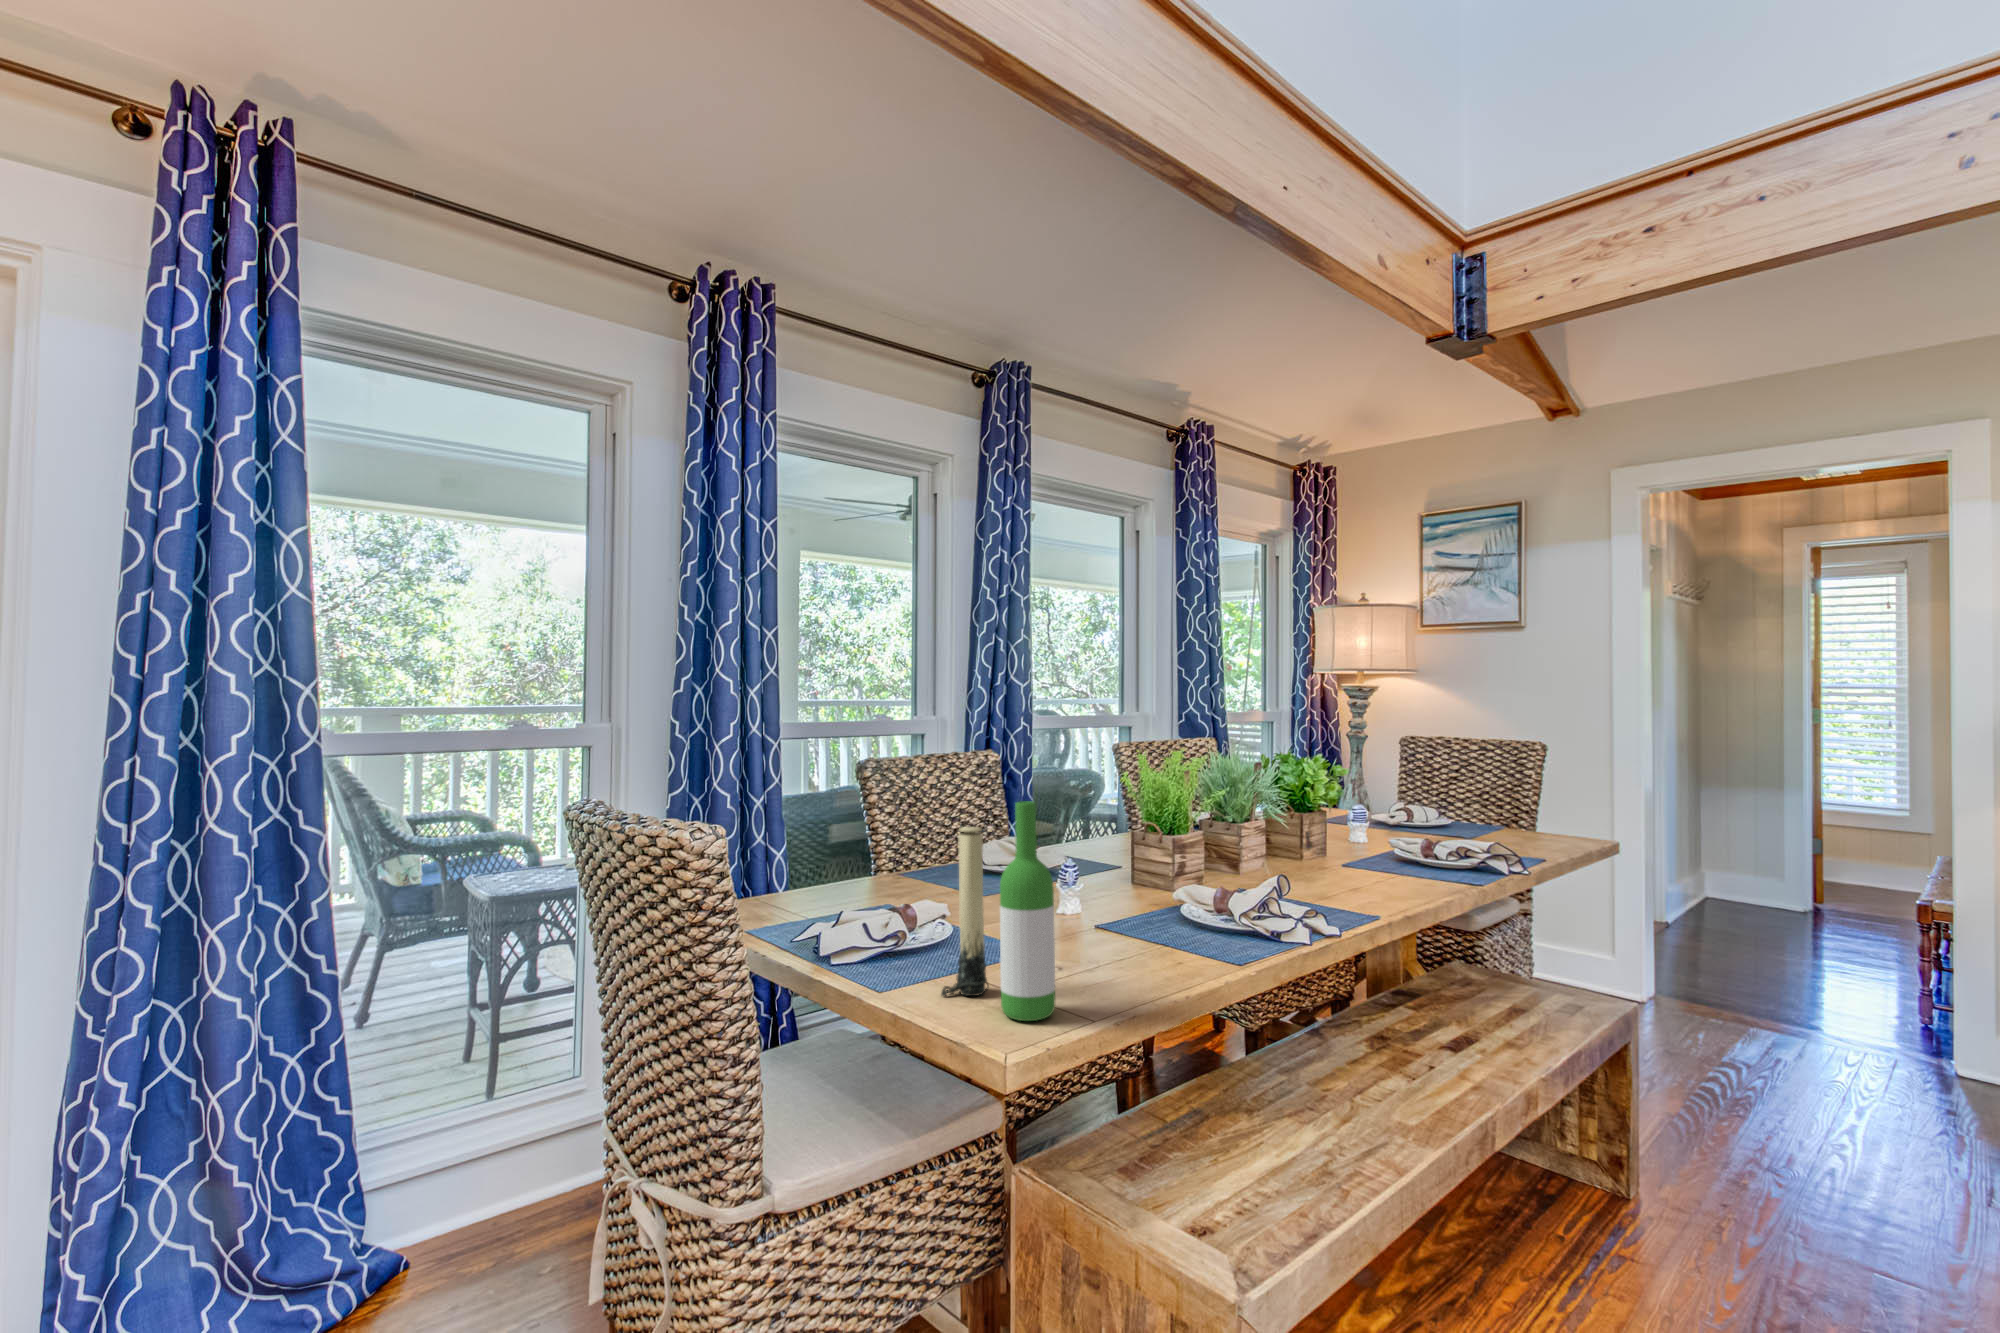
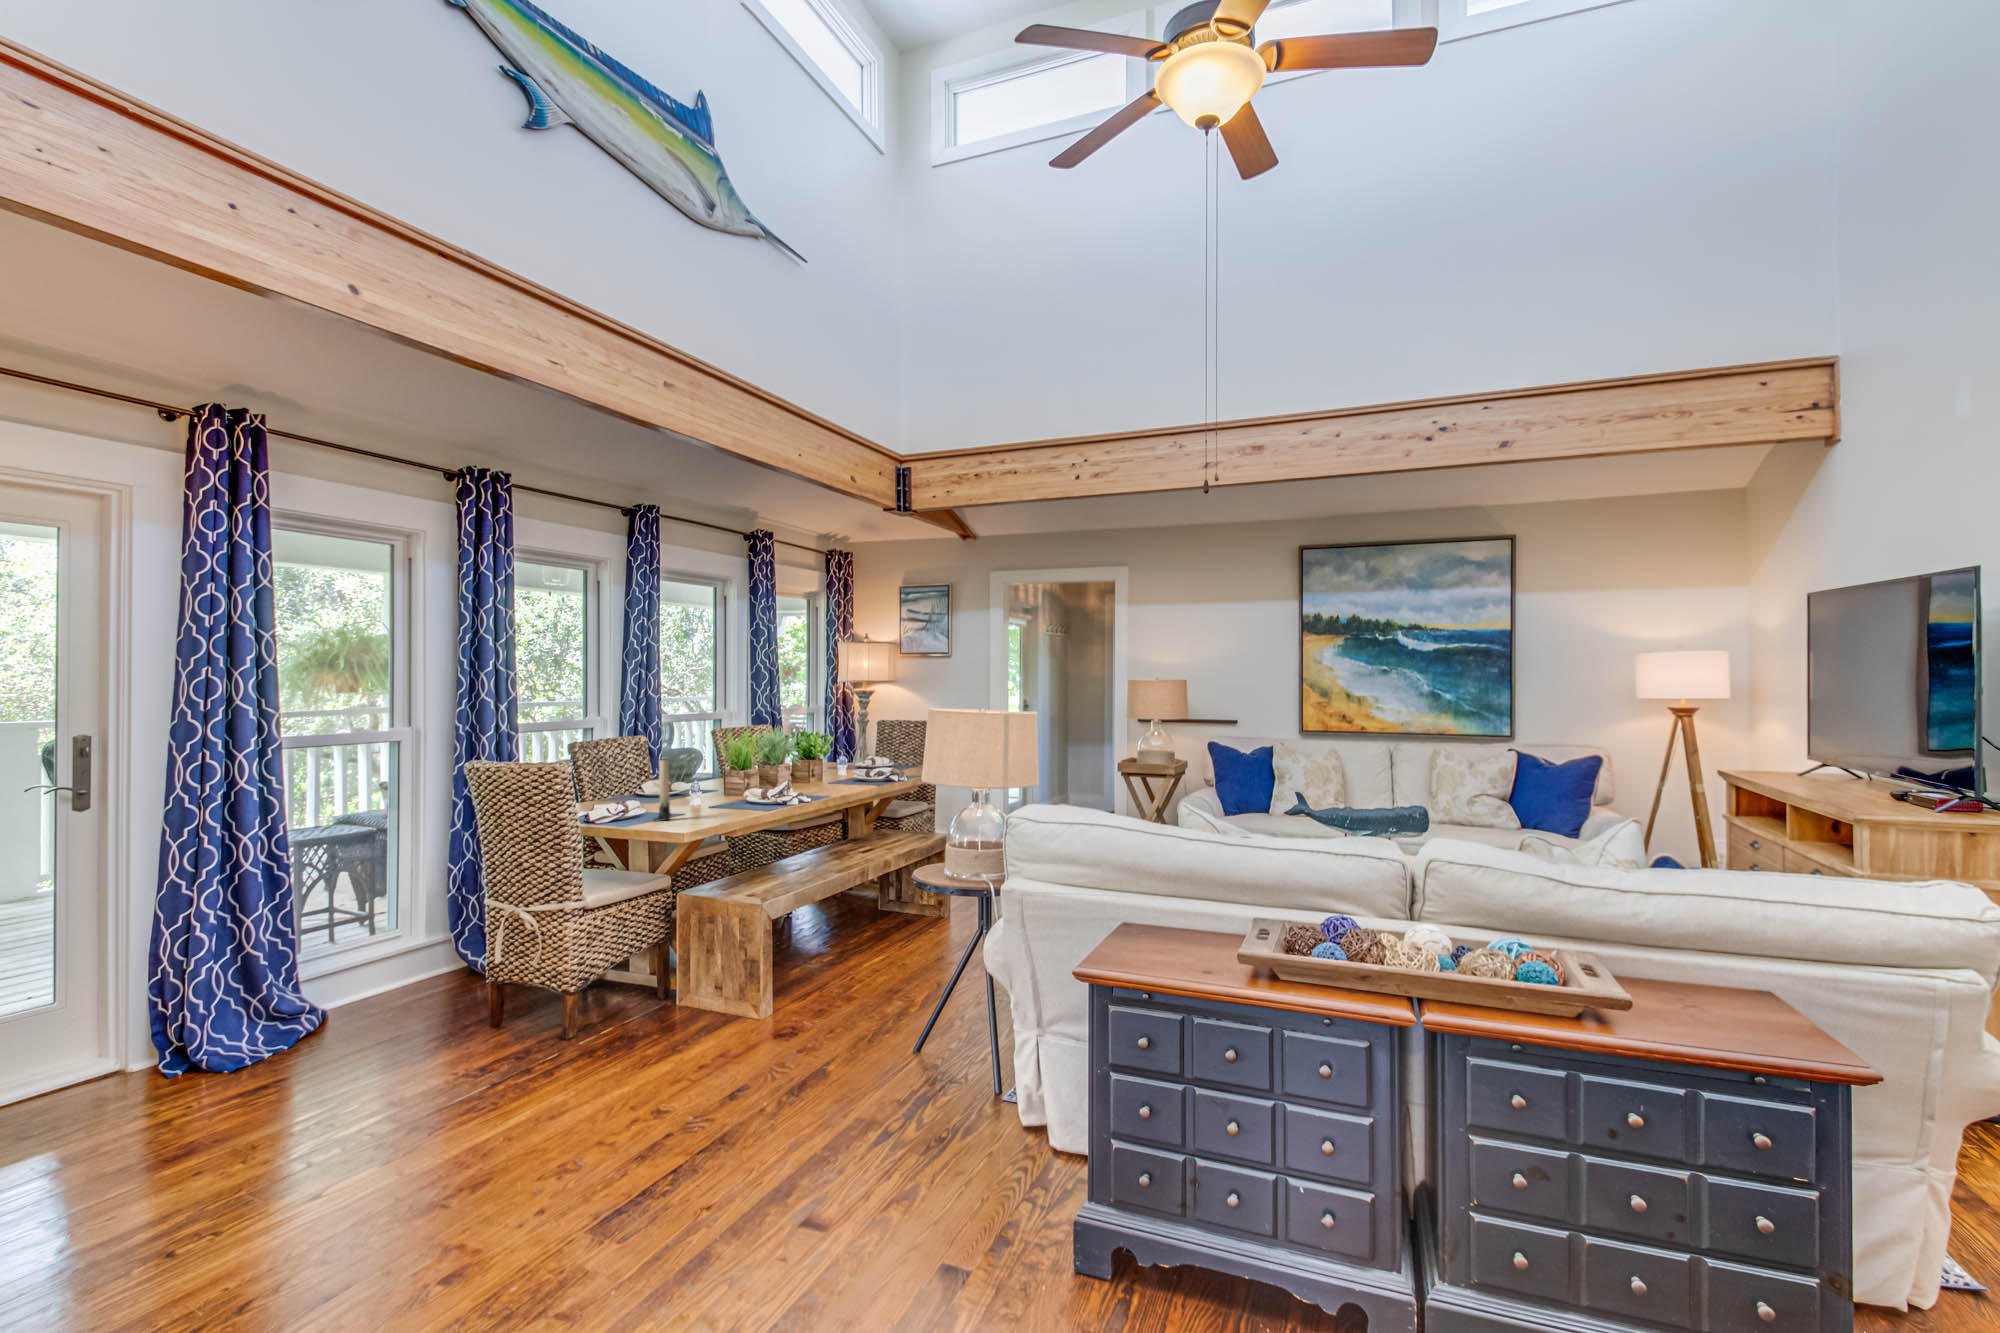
wine bottle: present [1000,801,1055,1021] -> none [678,745,699,822]

